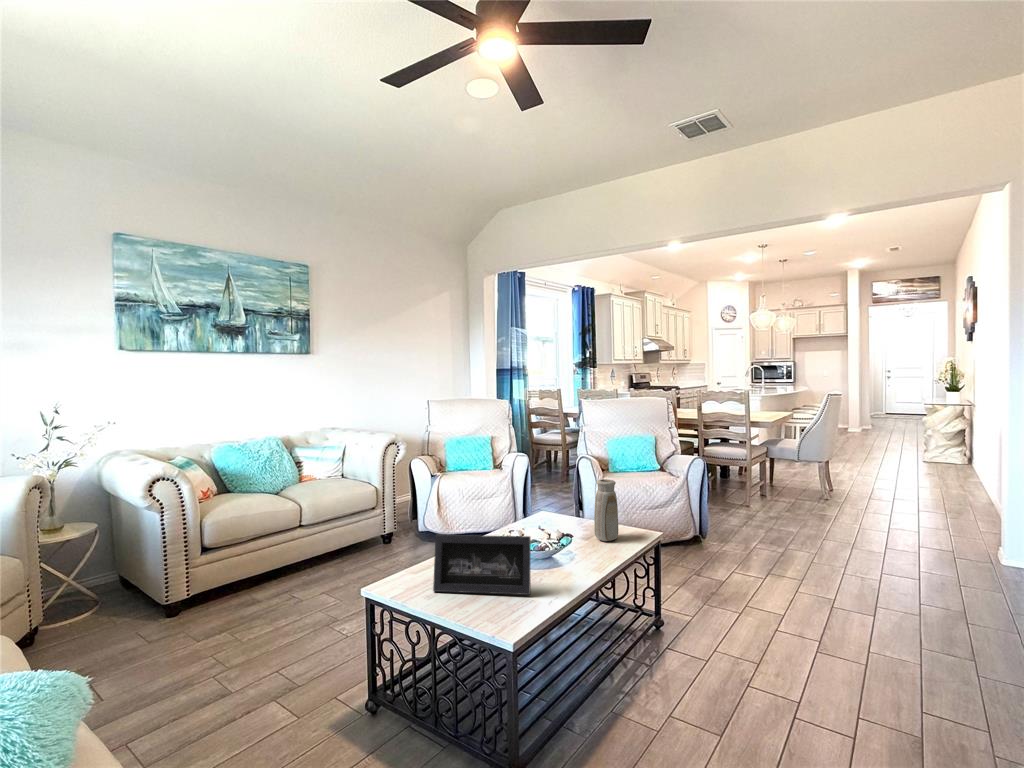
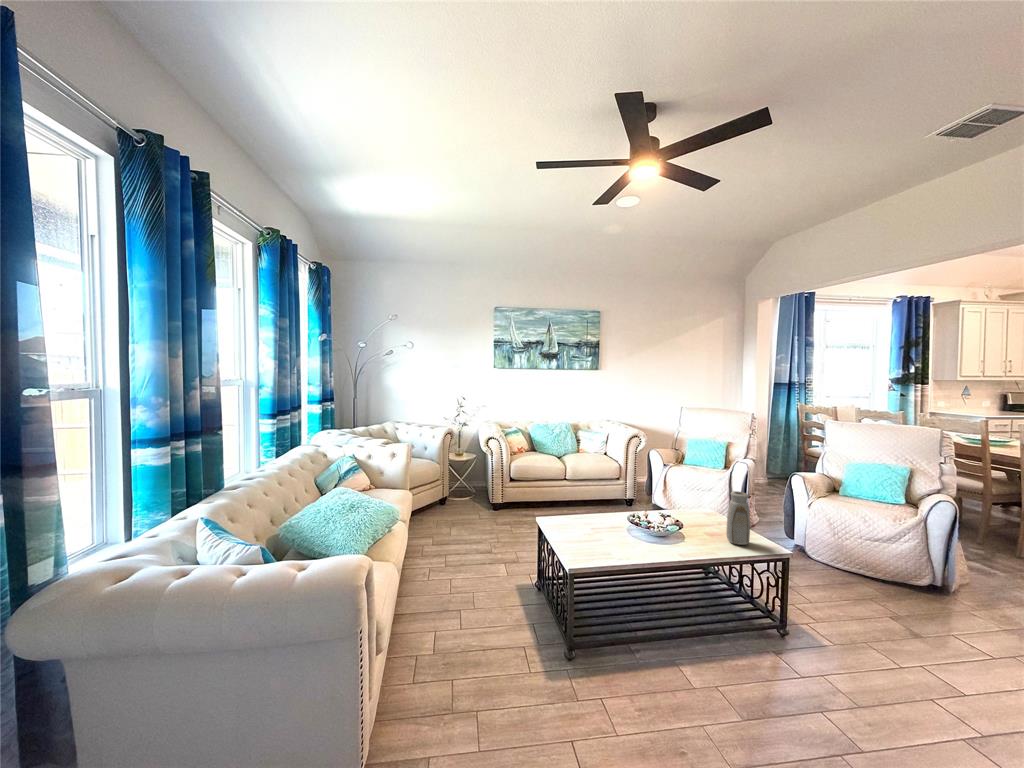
picture frame: present [433,535,531,595] -> none [572,497,629,553]

